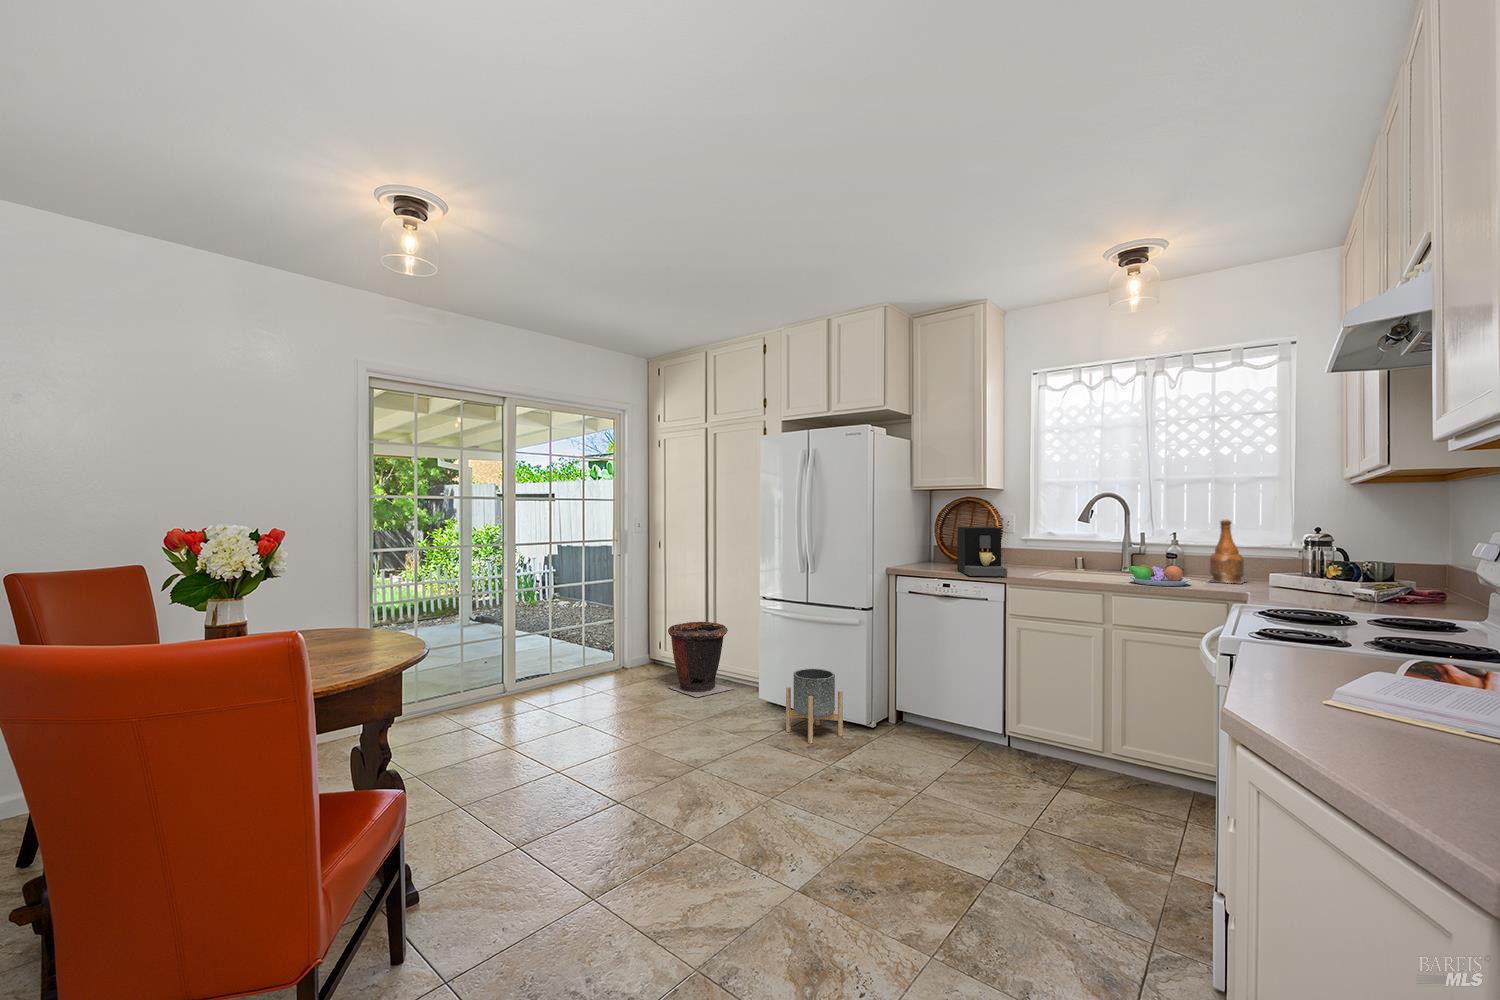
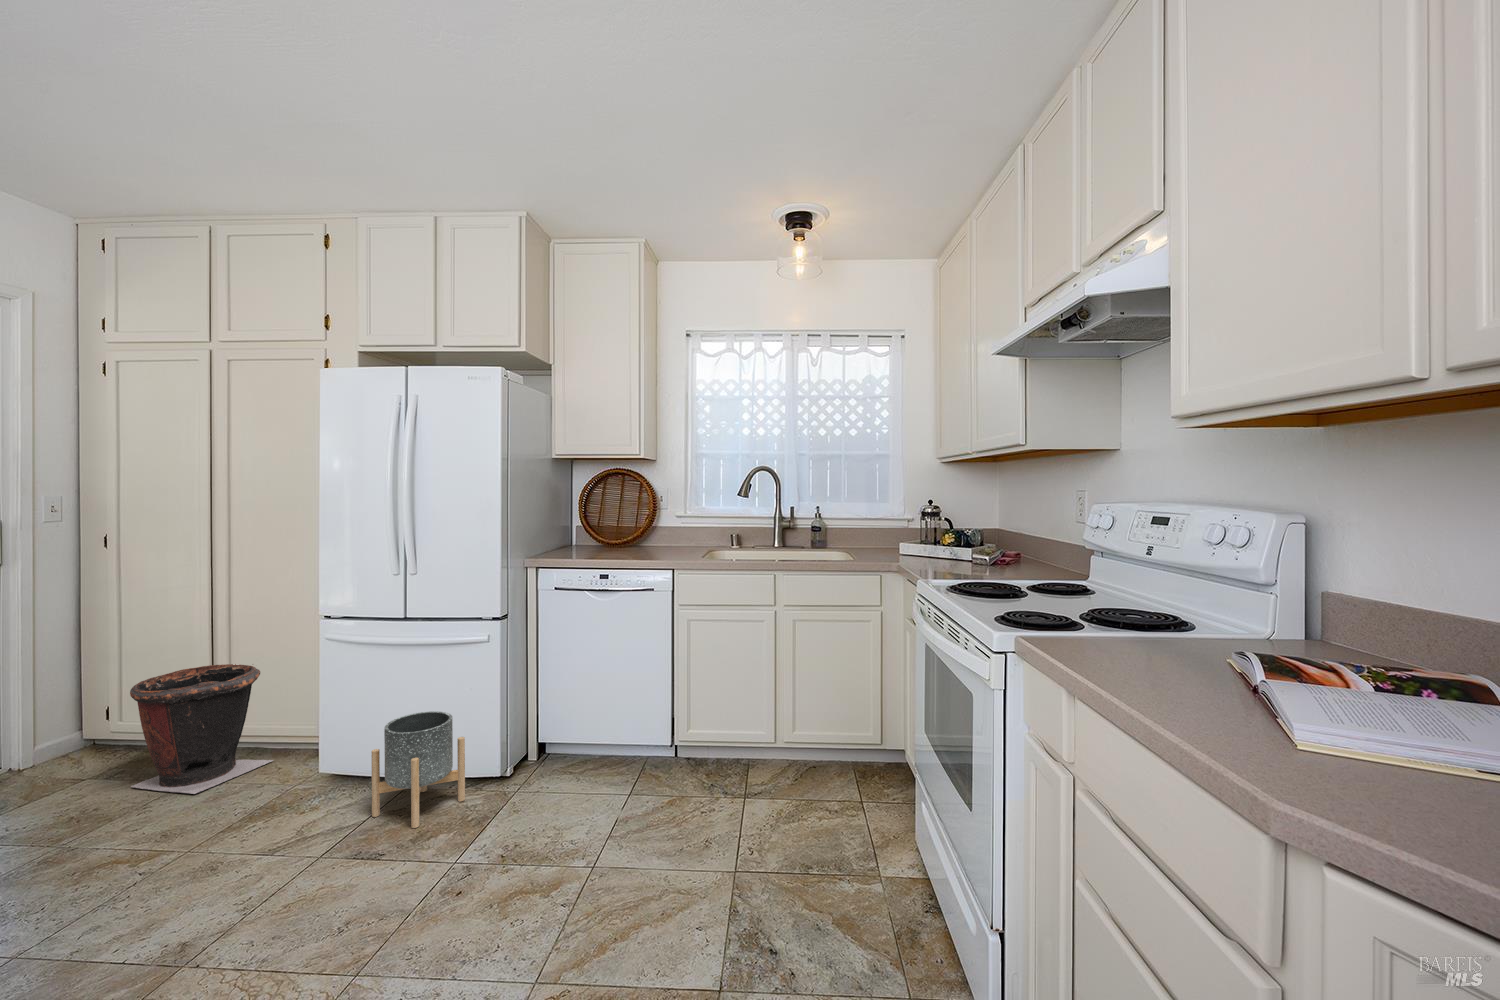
bottle: present [1210,520,1244,583] -> none [854,494,882,554]
coffee maker: present [957,527,1007,576] -> none [613,505,677,564]
fruit bowl: present [1123,562,1190,586] -> none [793,537,850,561]

